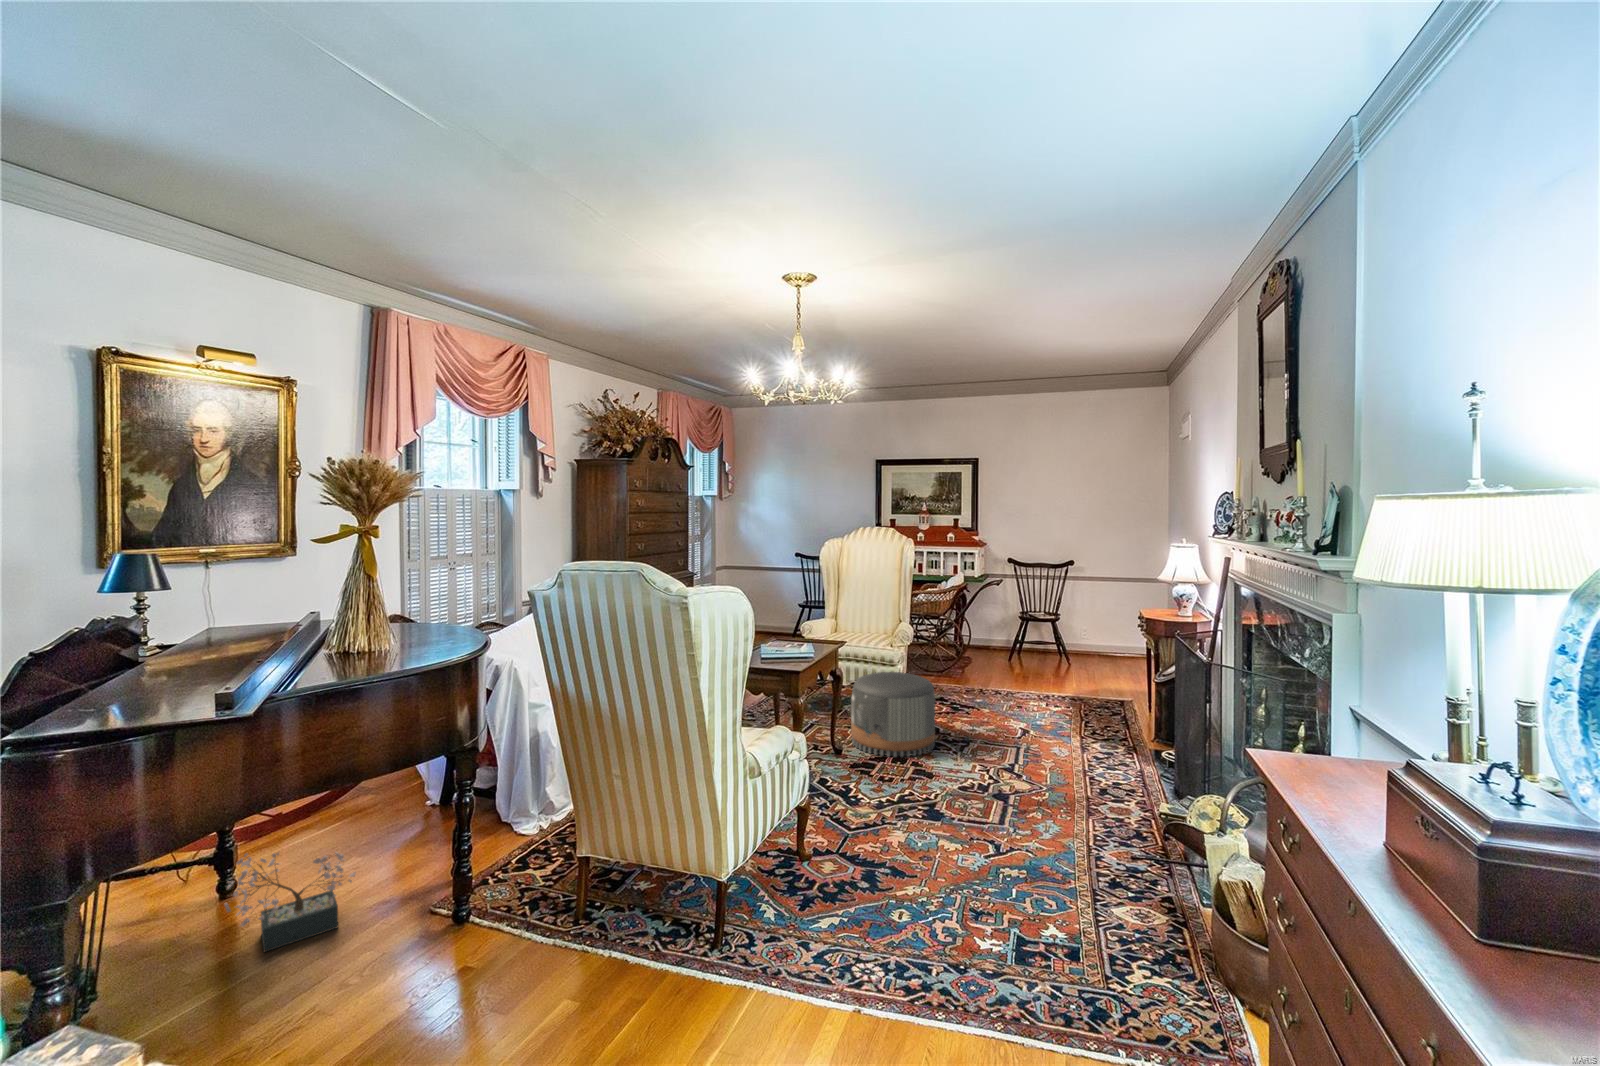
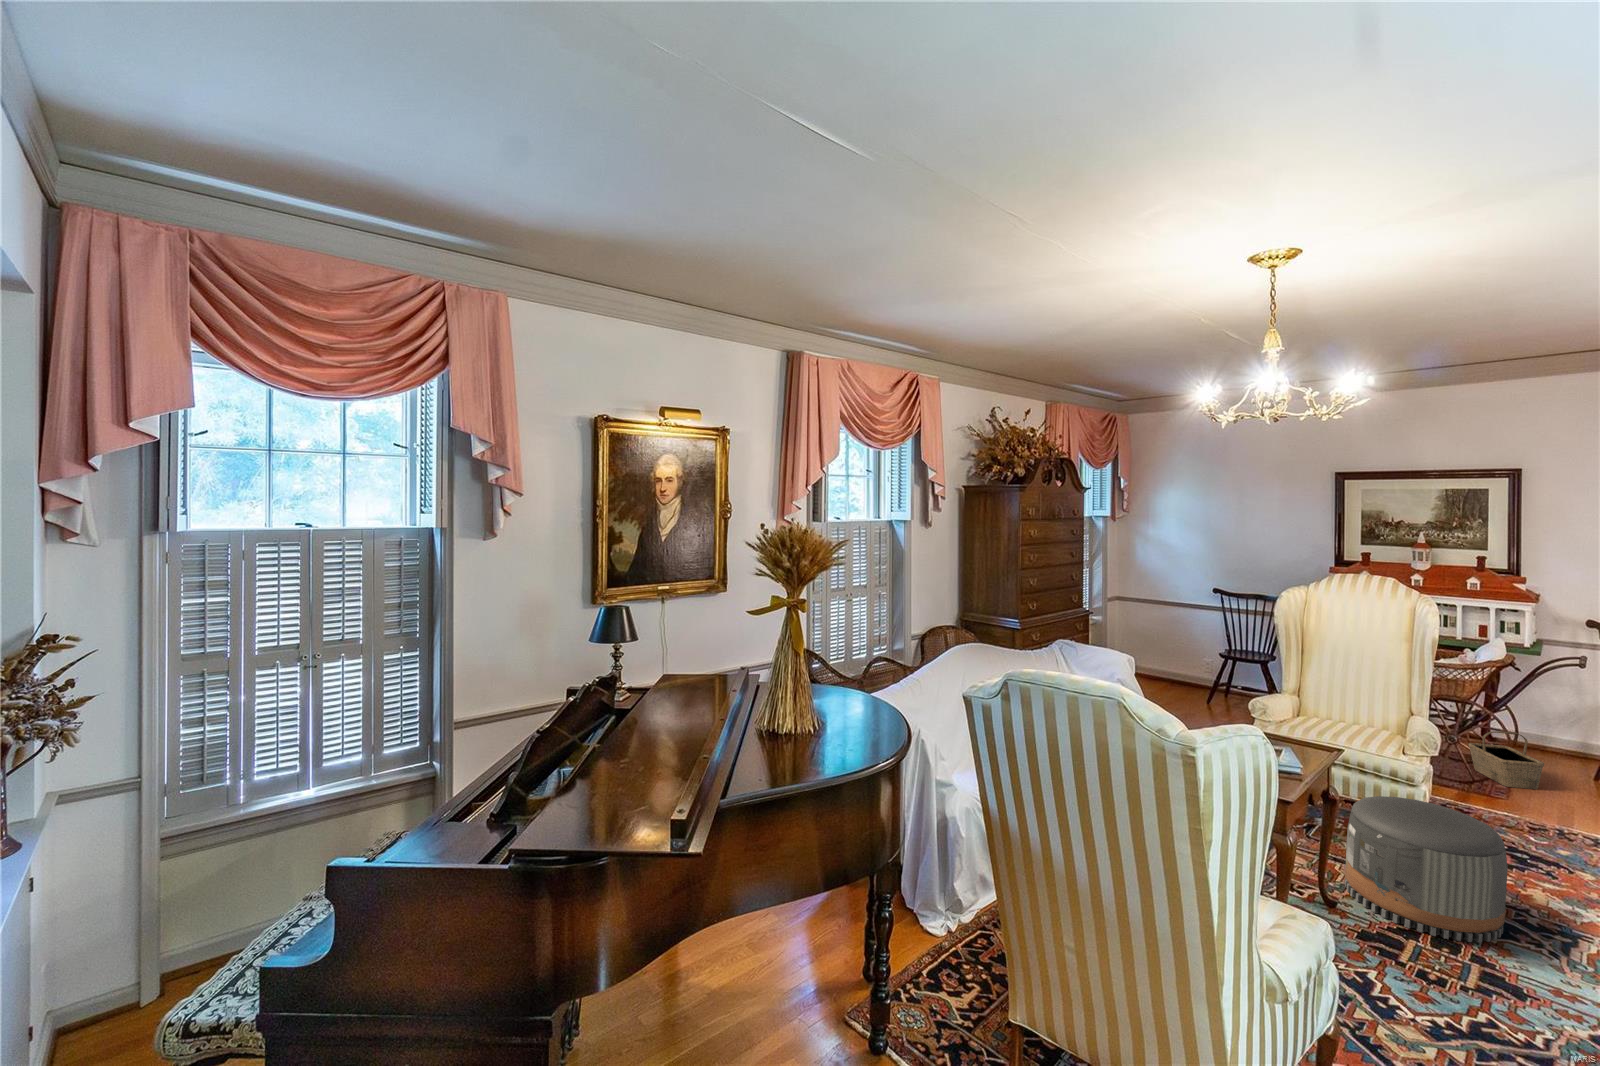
basket: none [946,633,982,670] -> present [1468,731,1544,789]
decorative plant: present [224,852,355,952] -> none [675,911,781,1019]

